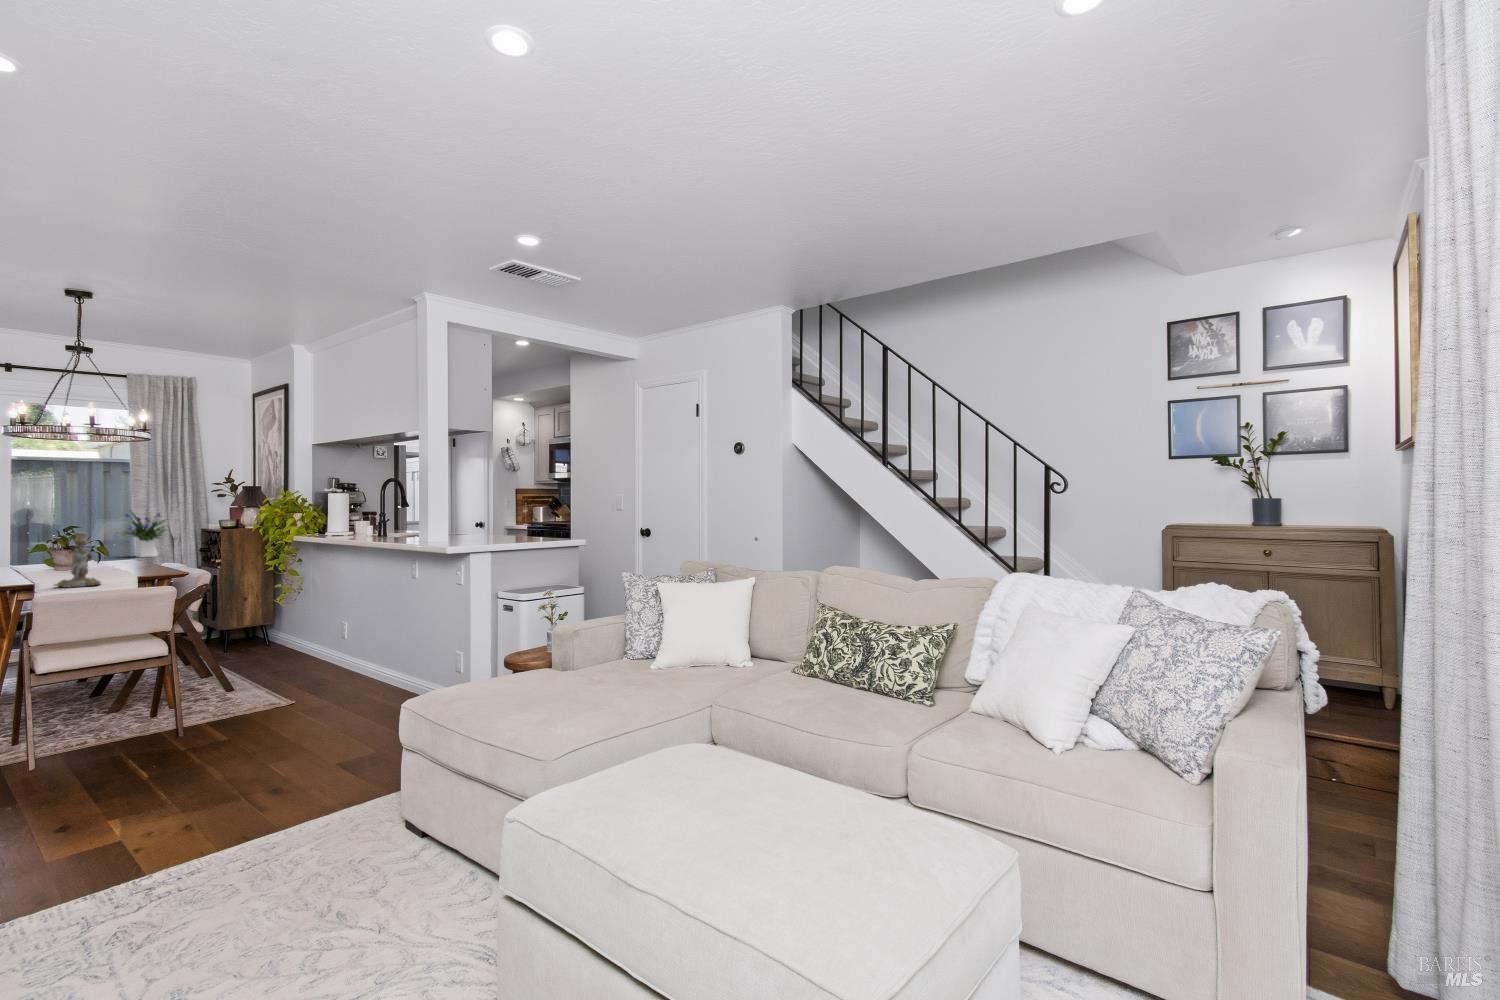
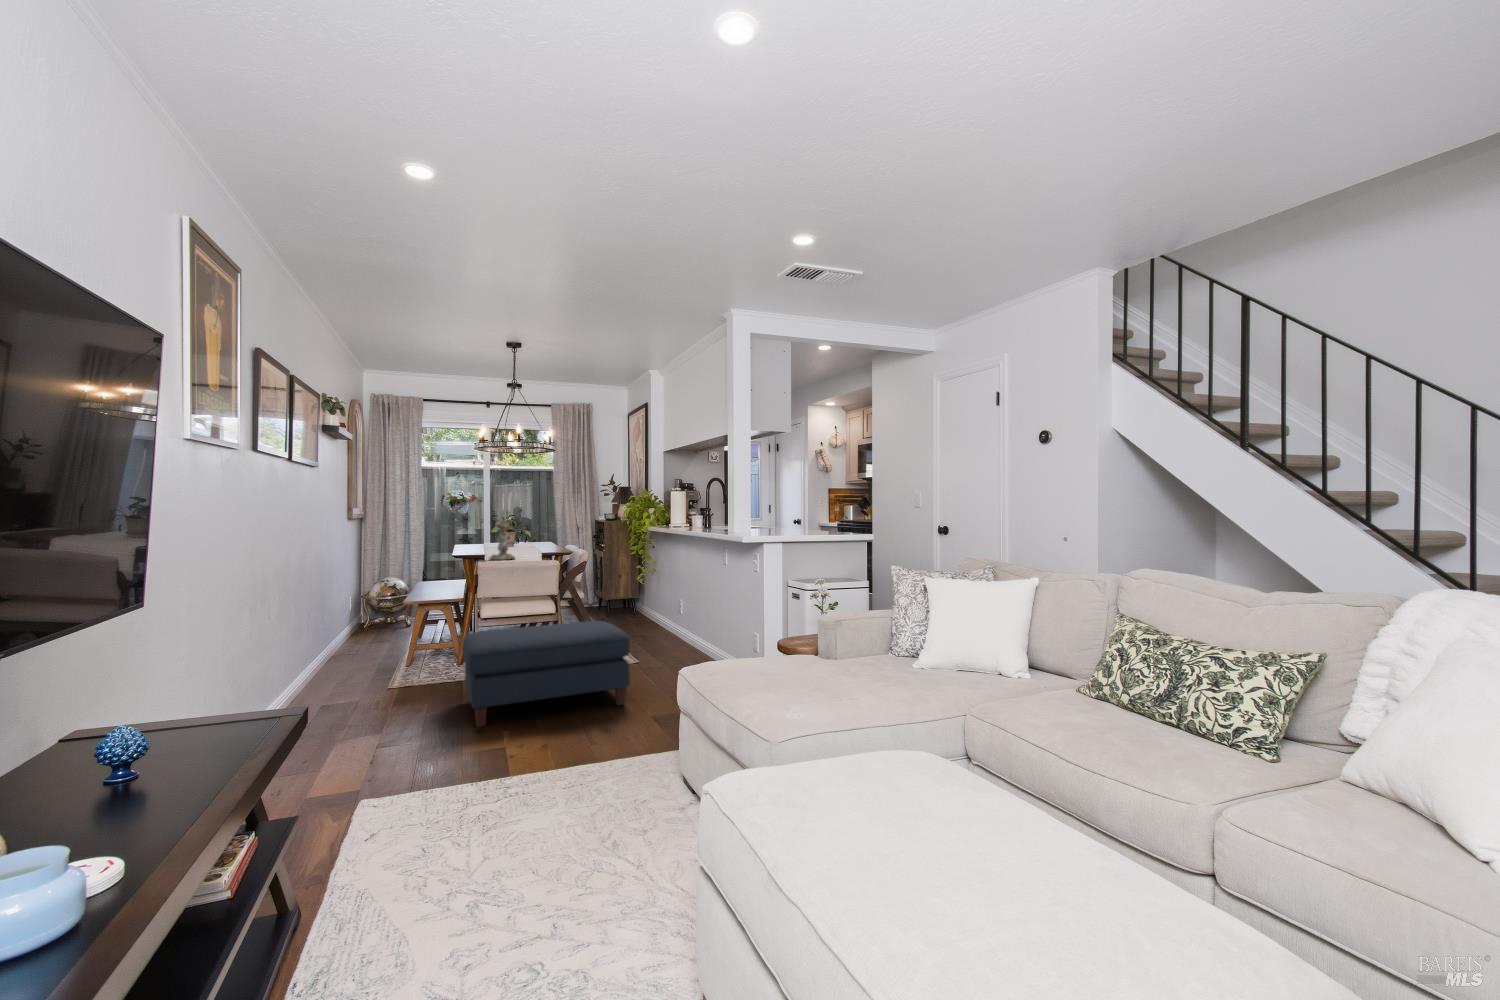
flower arrangement: present [124,512,168,557] -> none [542,505,577,541]
ottoman: none [35,656,306,812] -> present [462,621,630,727]

